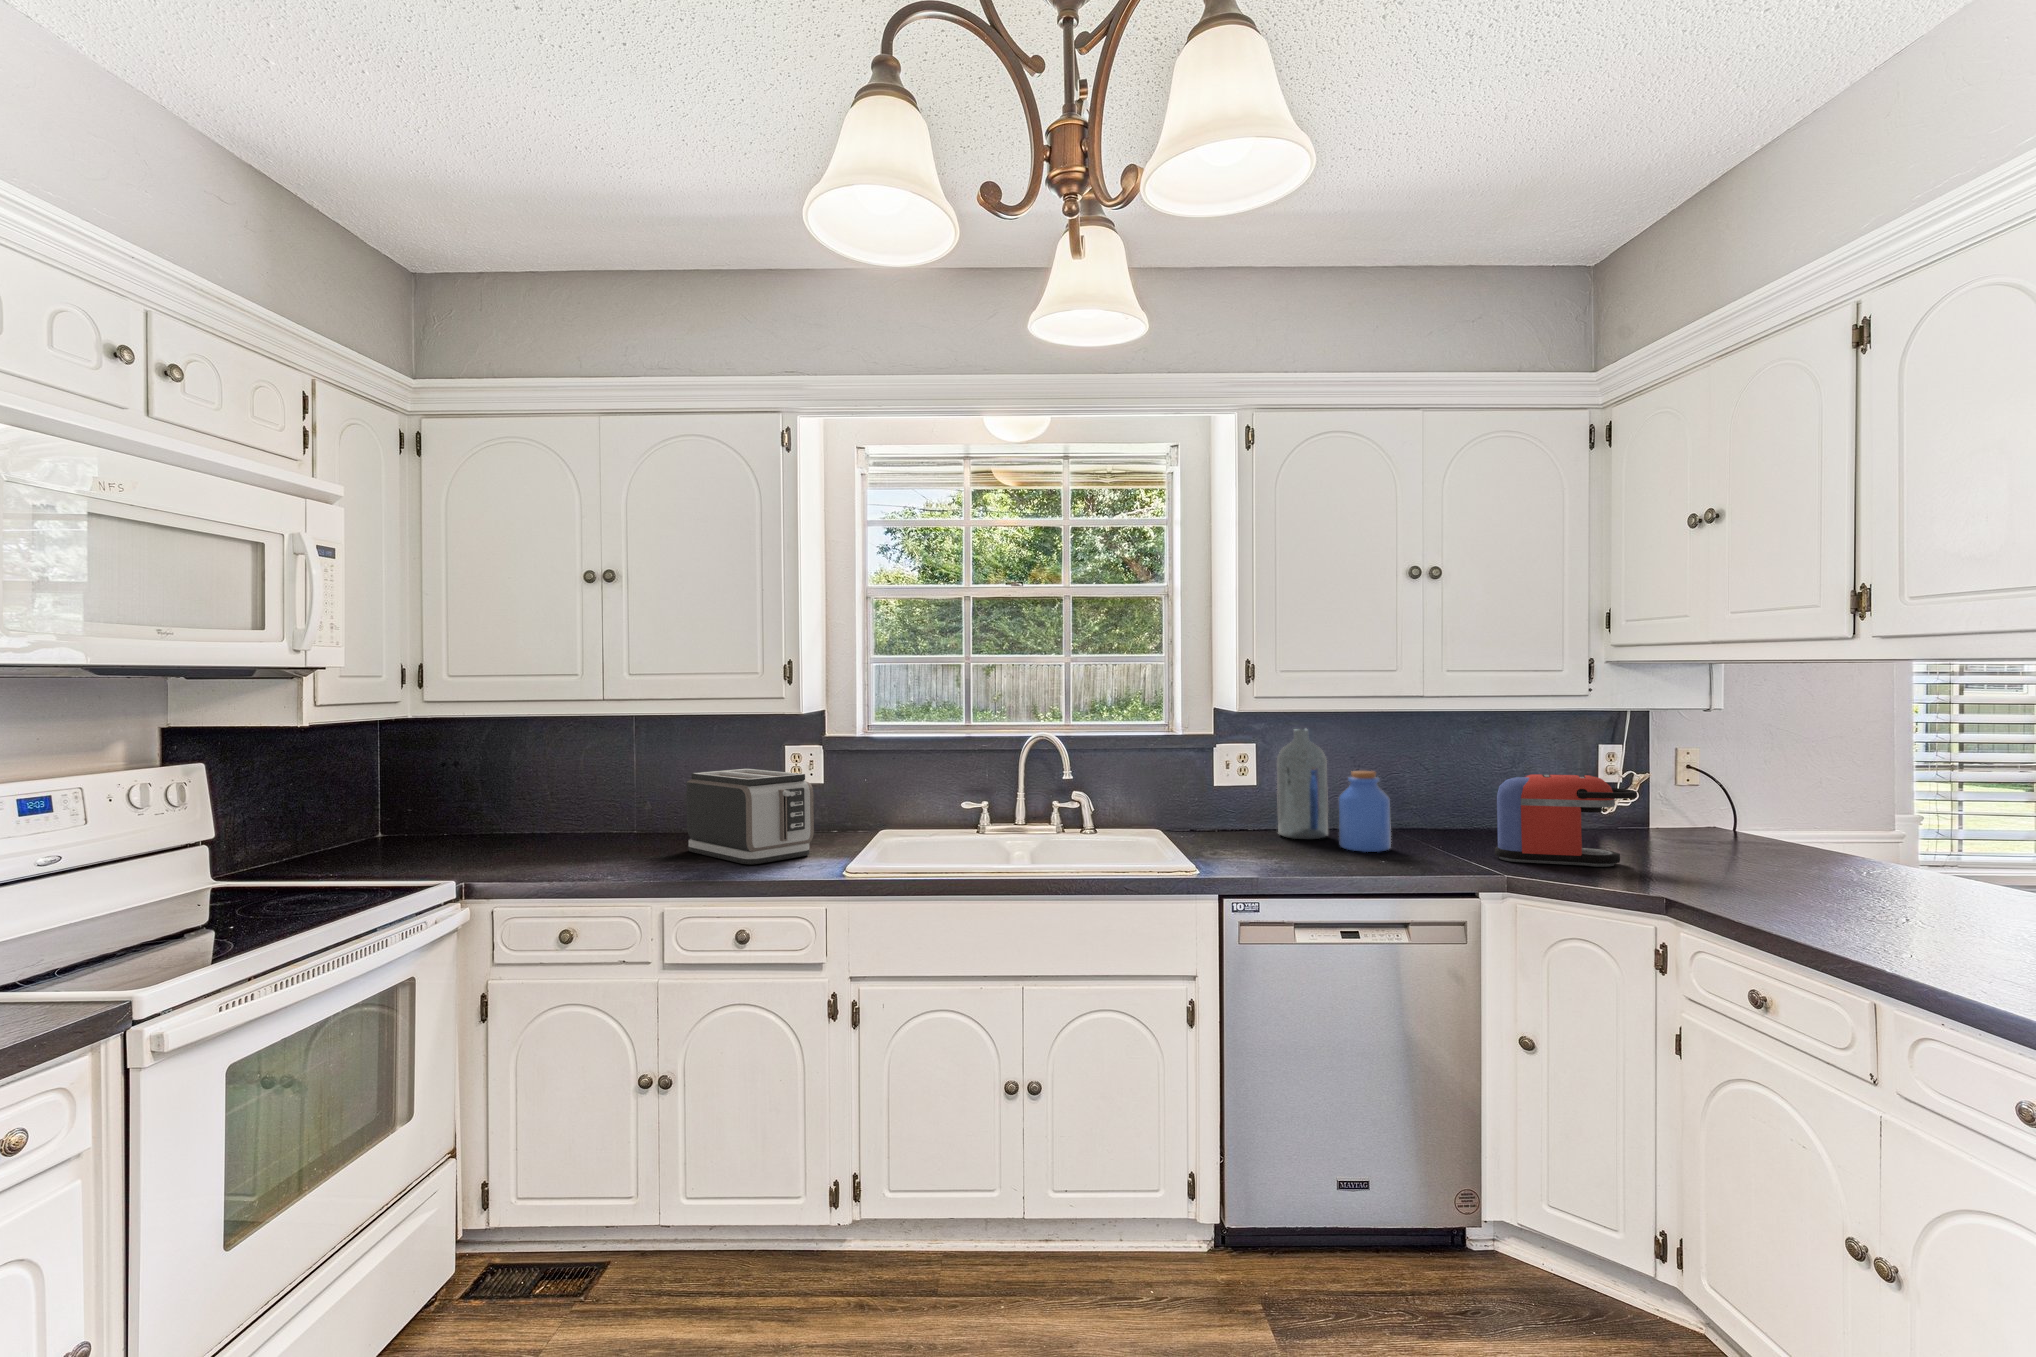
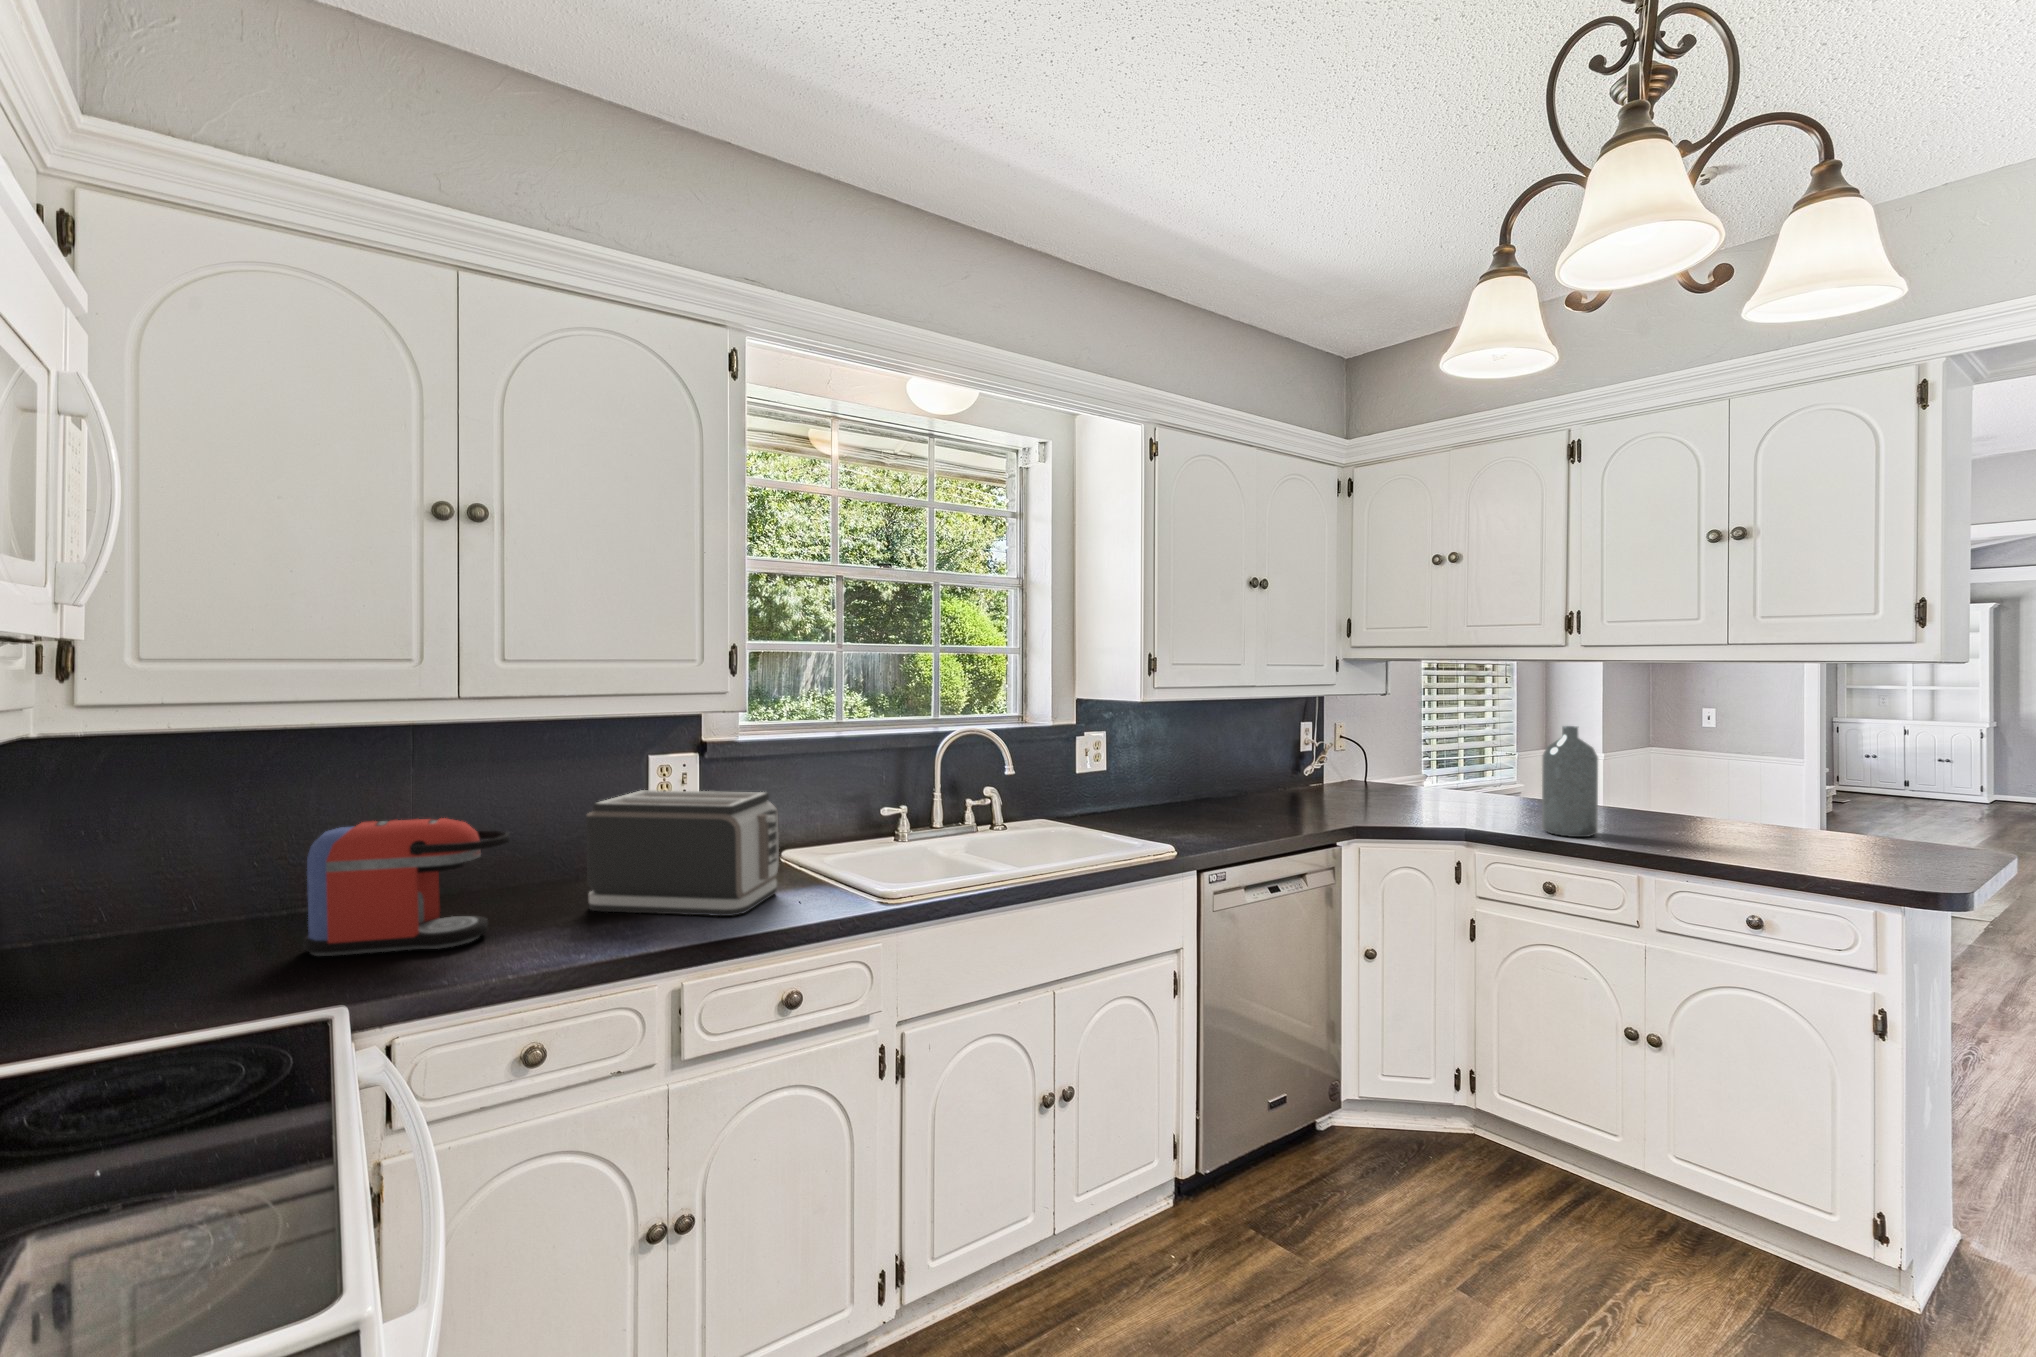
bottle: present [1277,729,1328,839] -> present [1542,726,1598,837]
jar: present [1339,771,1391,852] -> none [1210,751,1252,821]
coffee maker: present [1495,774,1637,866] -> present [303,818,509,956]

